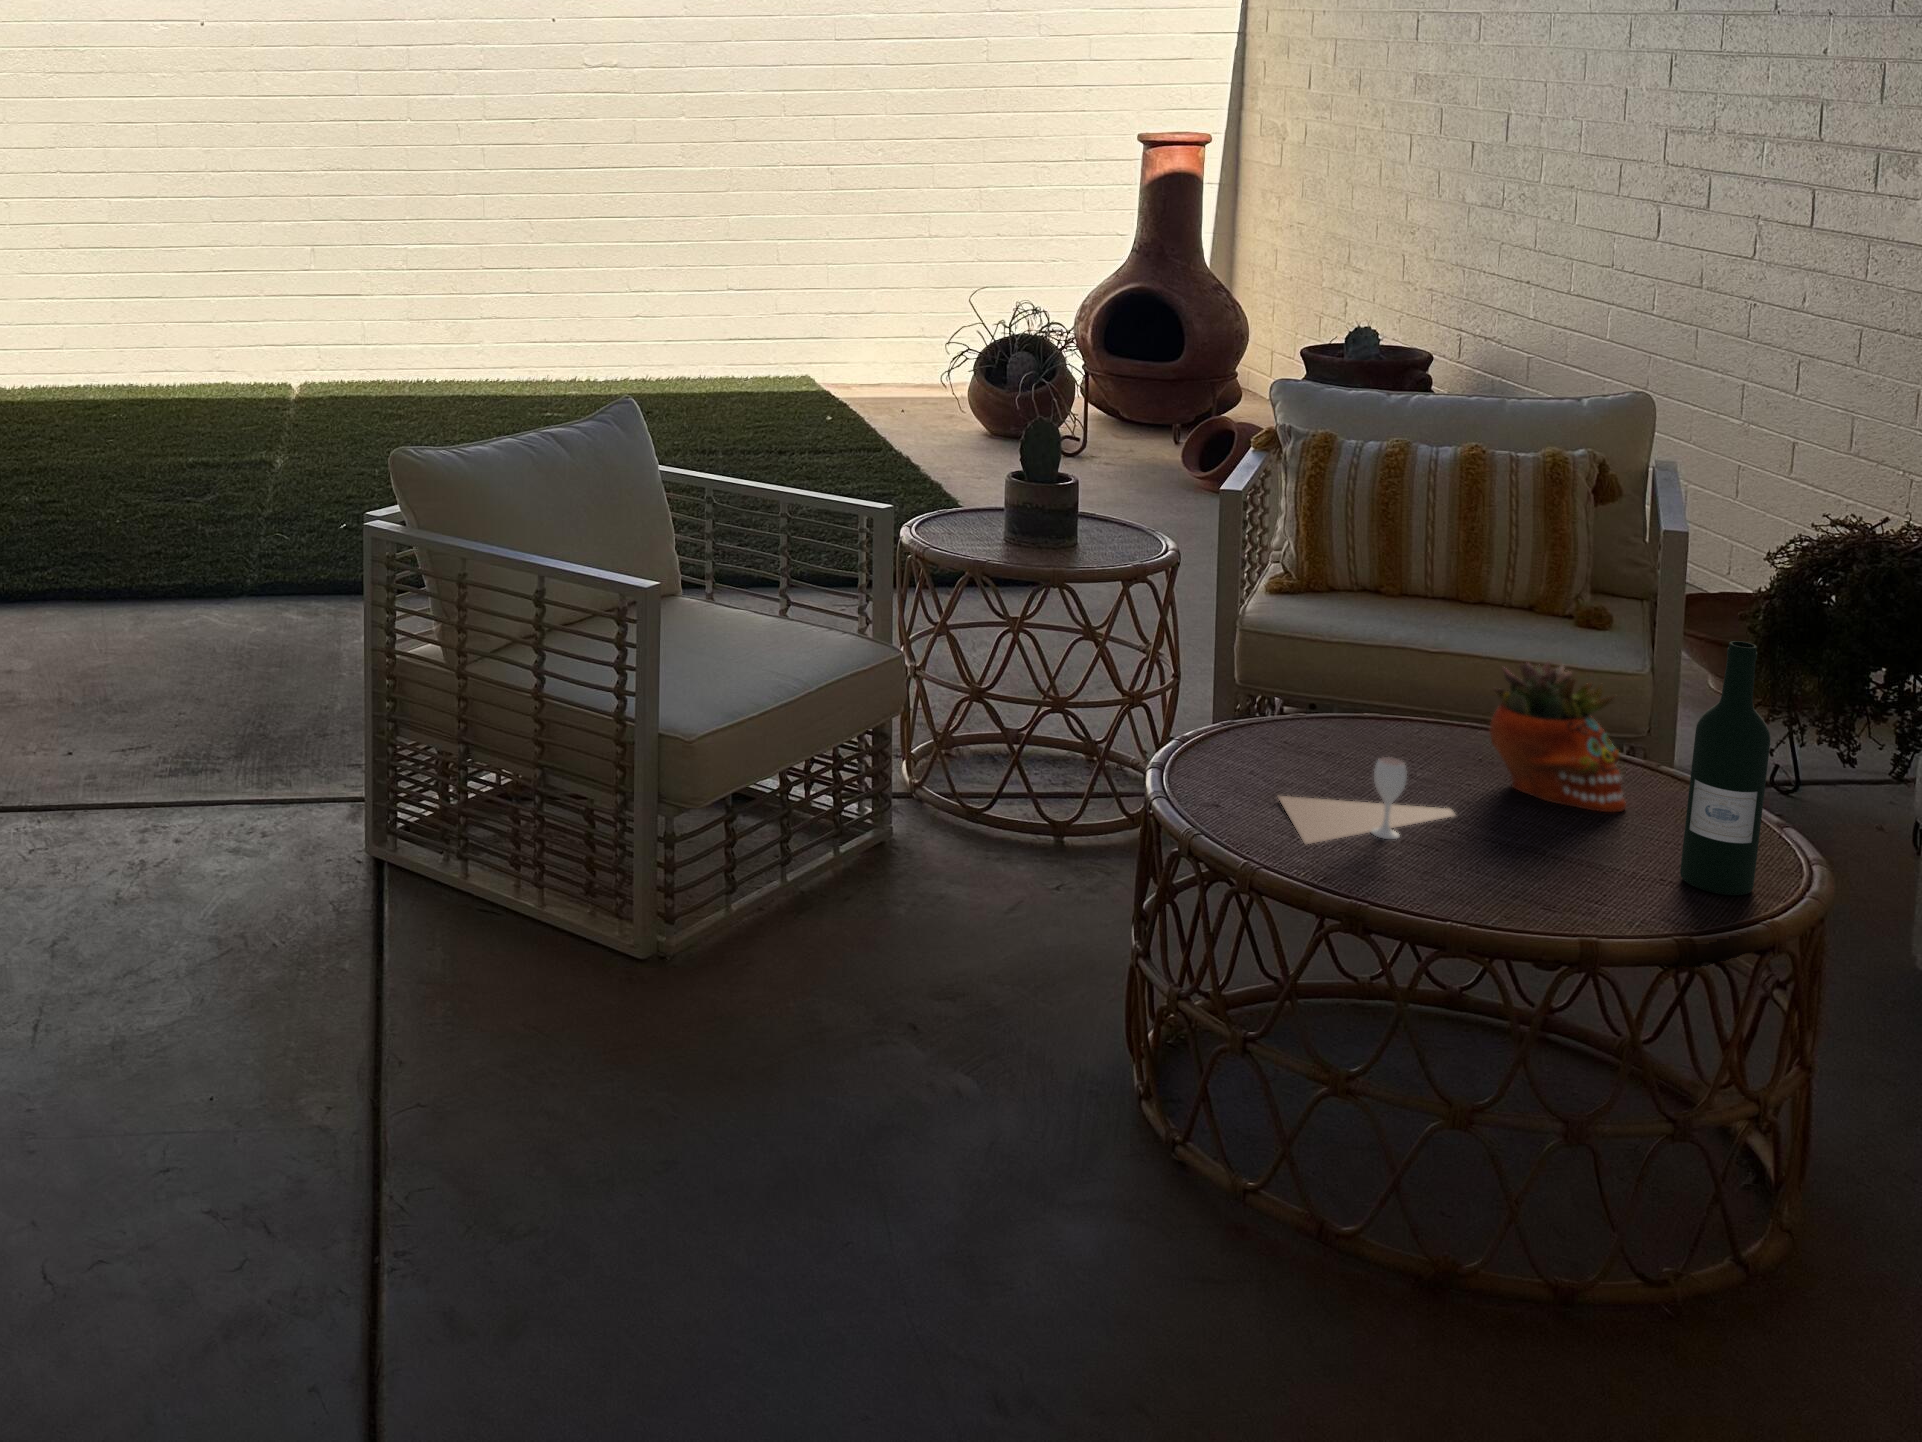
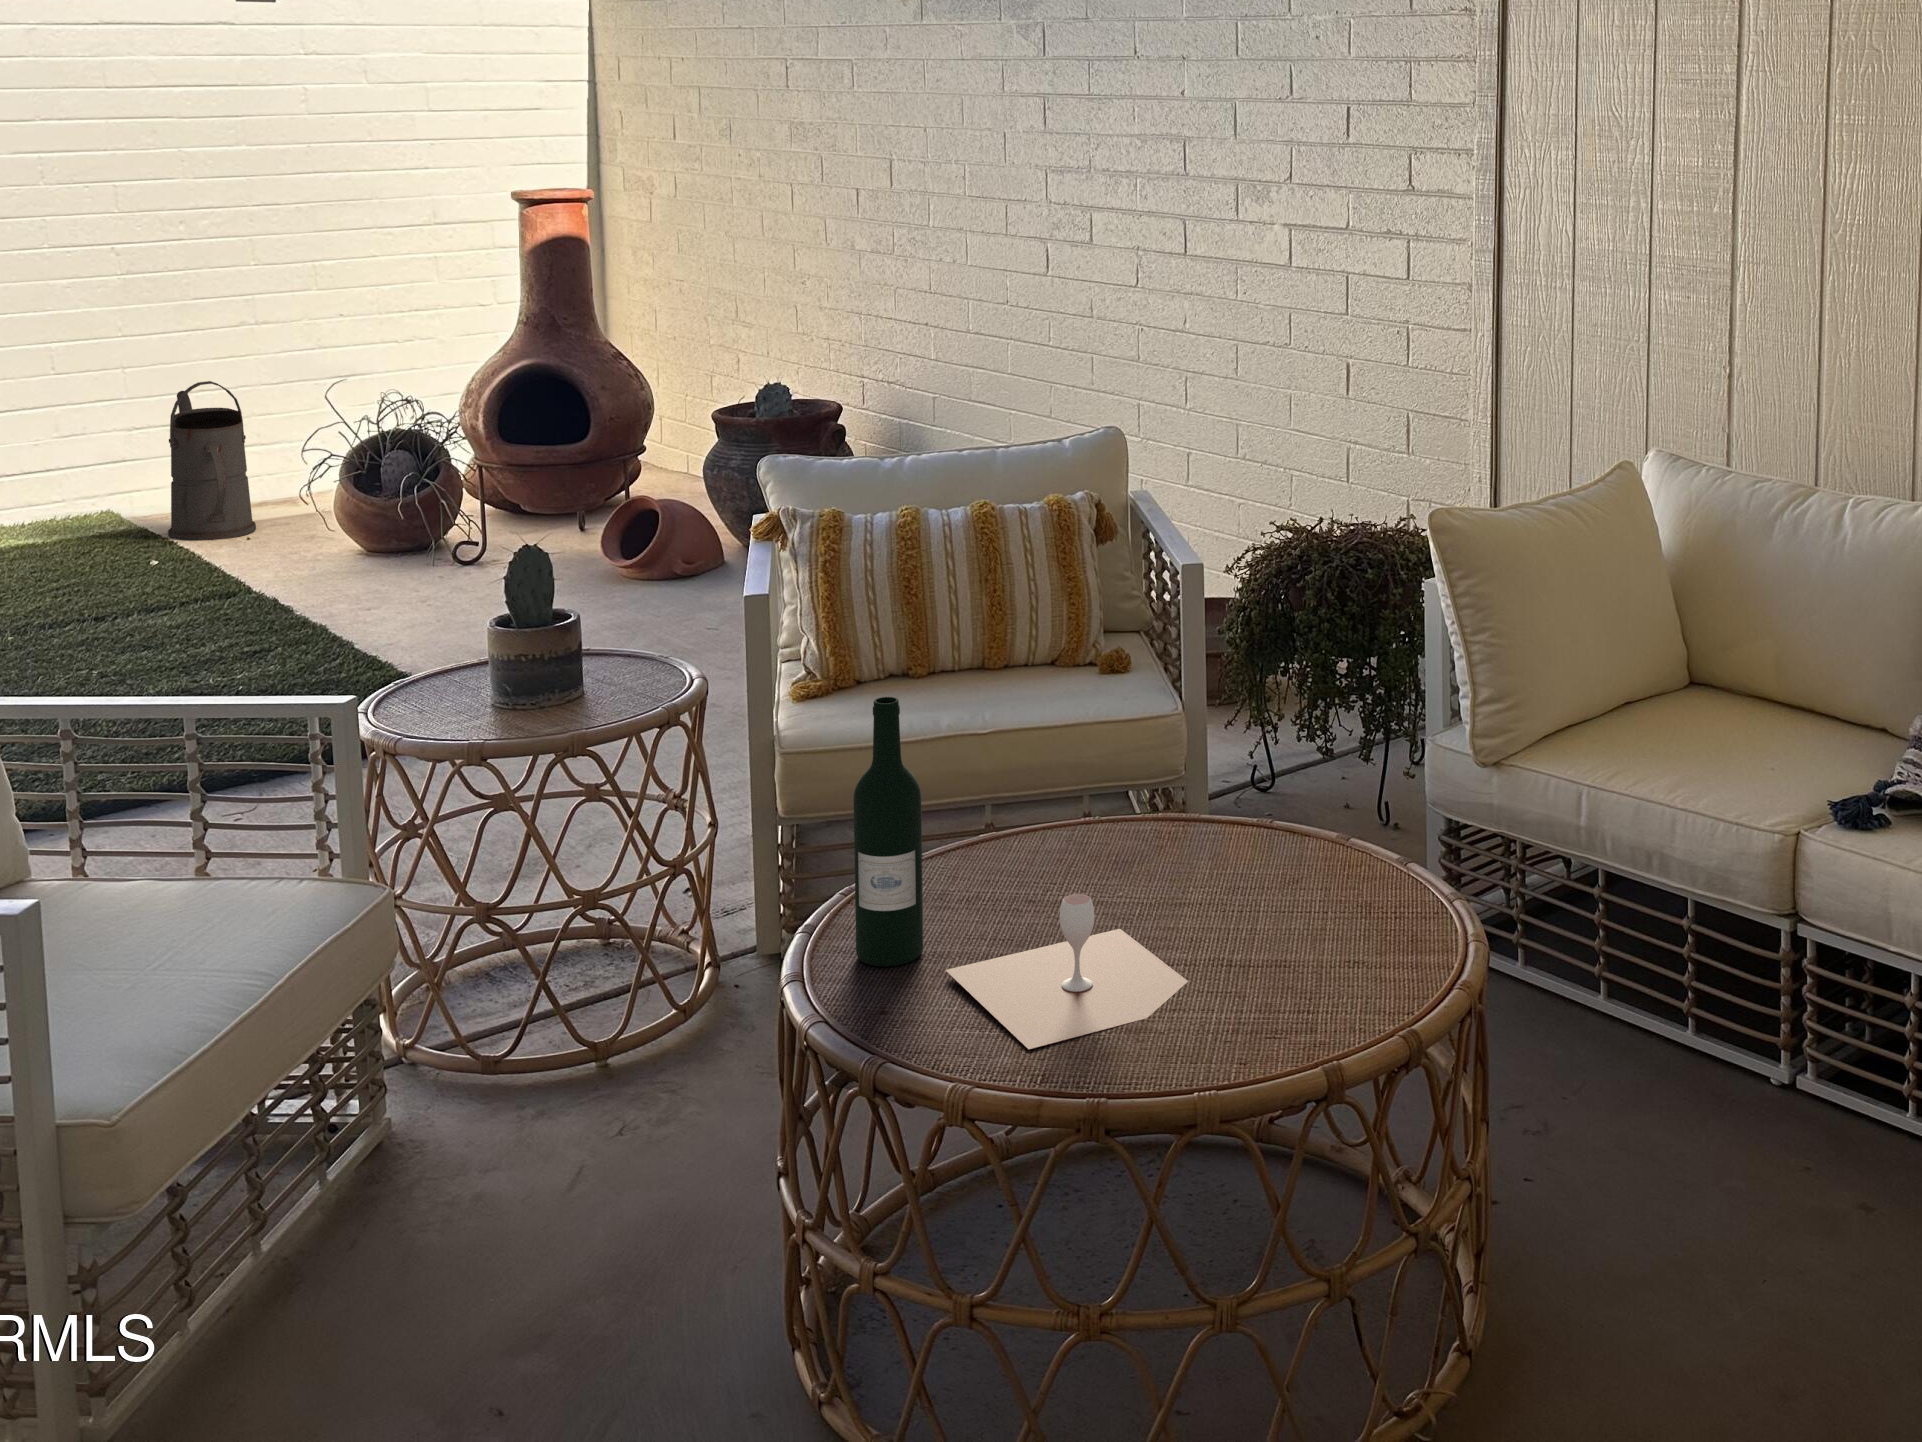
watering can: none [853,278,919,410] -> present [168,381,256,541]
wine bottle: present [1680,641,1770,895] -> present [854,697,923,966]
succulent planter: present [1490,662,1626,813] -> none [1128,735,1267,890]

